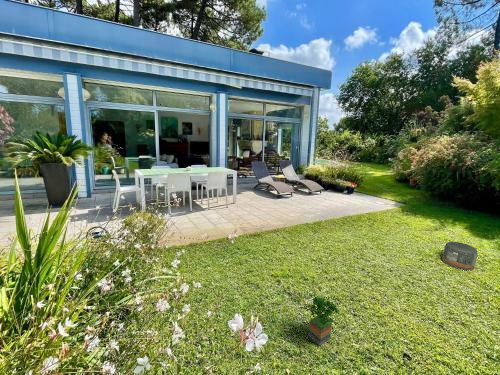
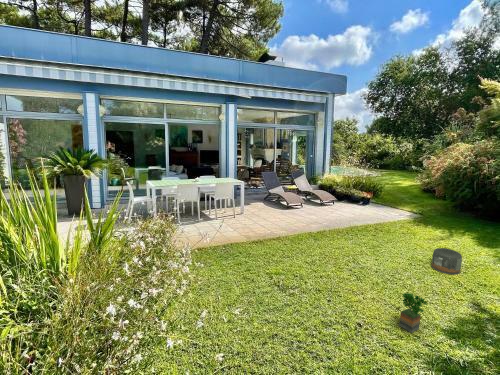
potted tree: present [308,297,339,346] -> present [399,293,427,333]

